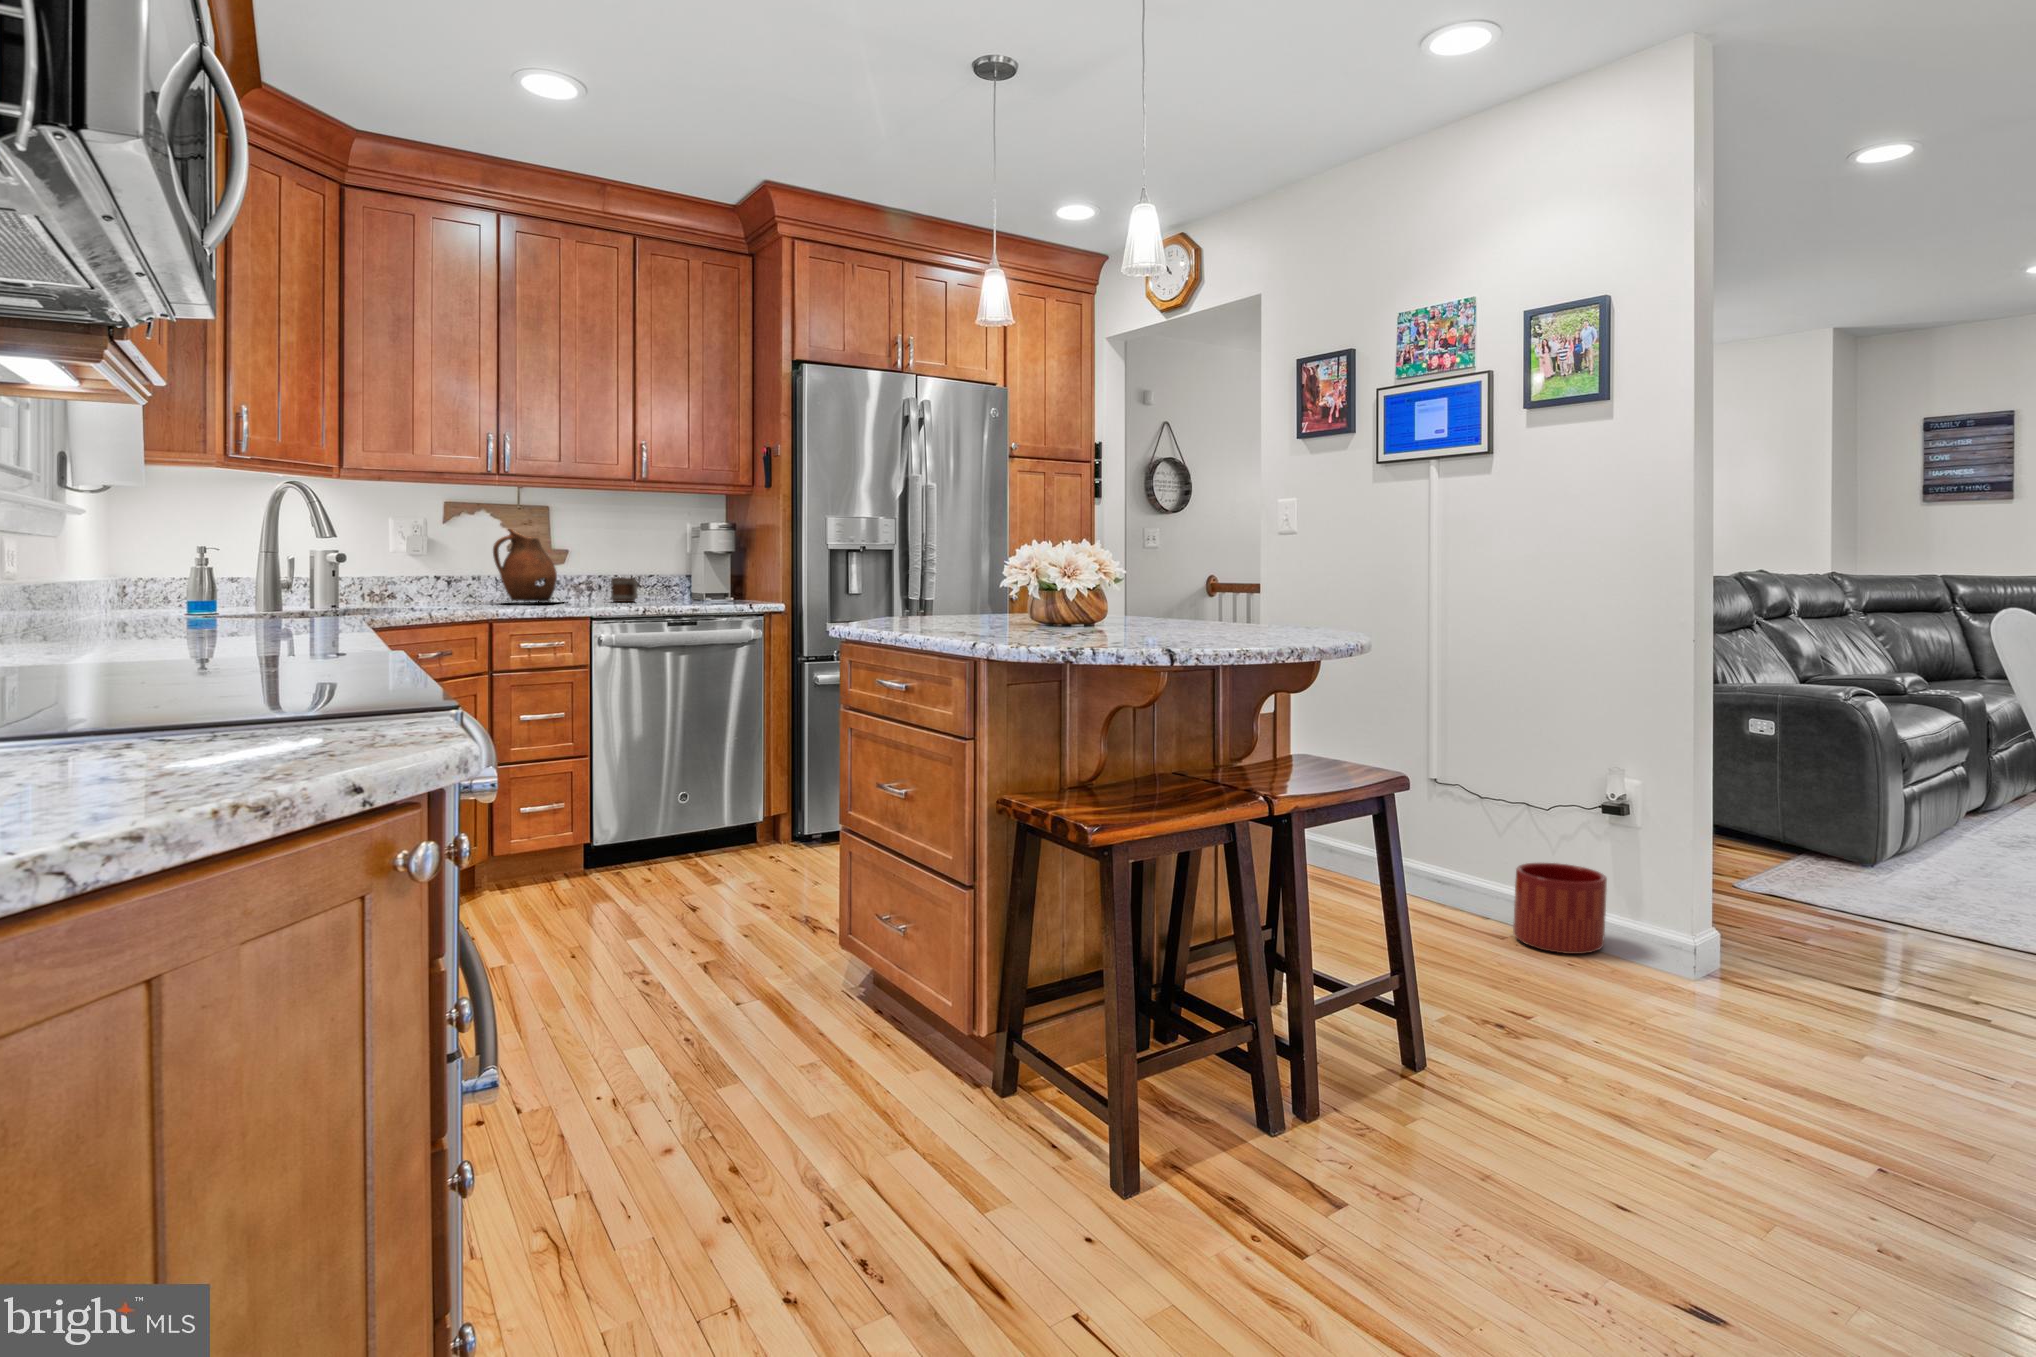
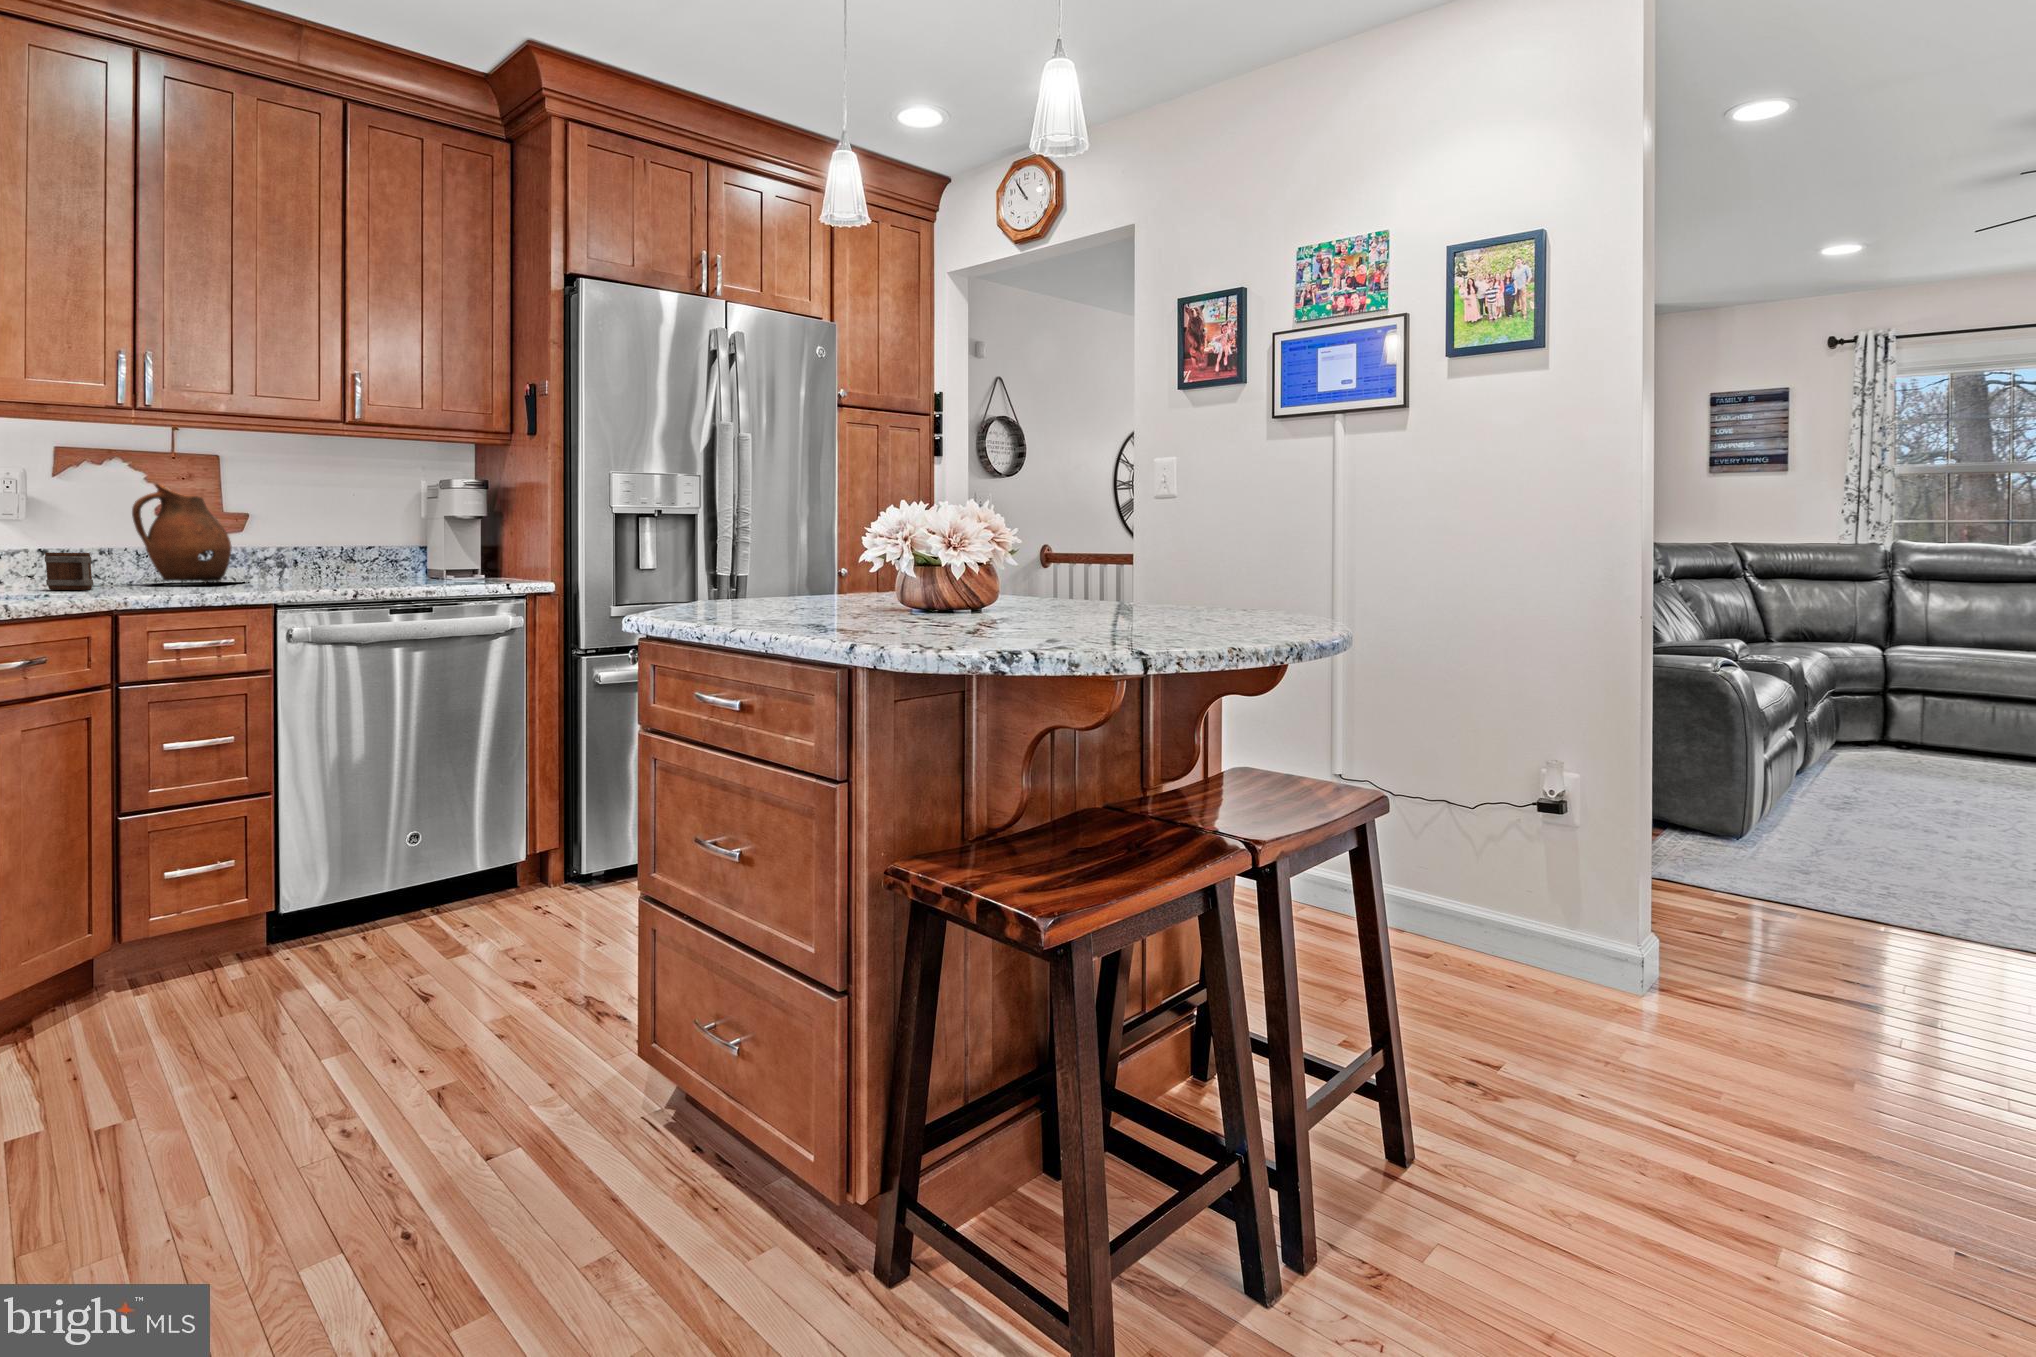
mug: present [611,578,638,602] -> present [44,553,93,590]
planter: present [1513,863,1607,954] -> none [1447,876,1552,983]

